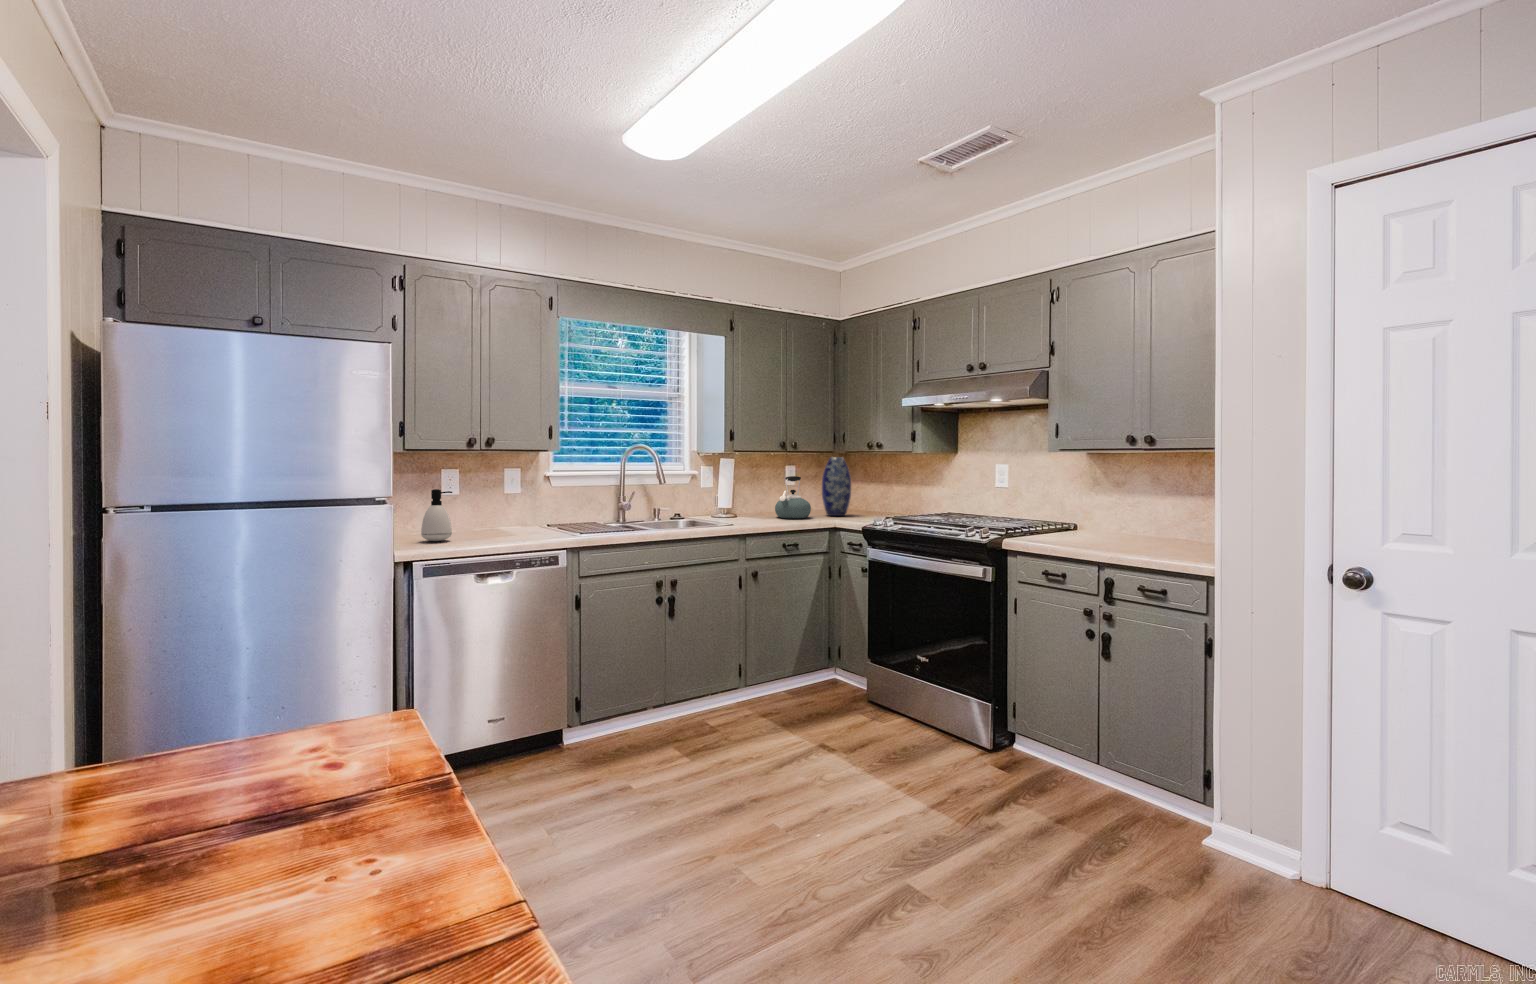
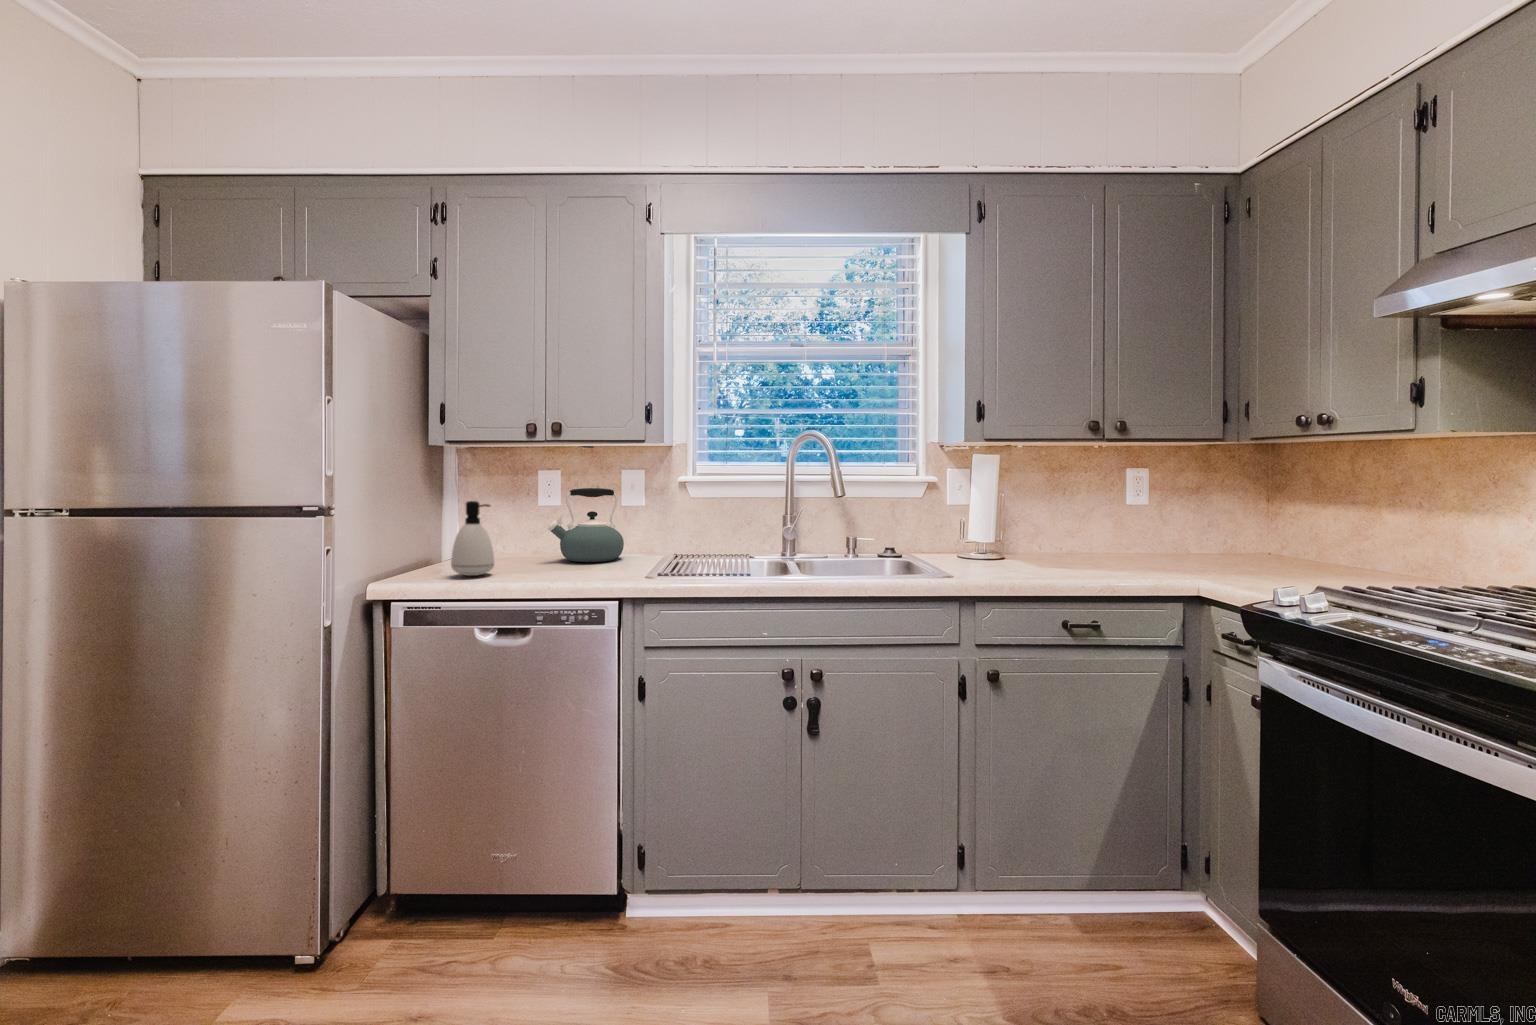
vase: present [822,457,851,516] -> none [1187,450,1257,569]
kettle: present [775,476,811,519] -> present [547,488,624,562]

